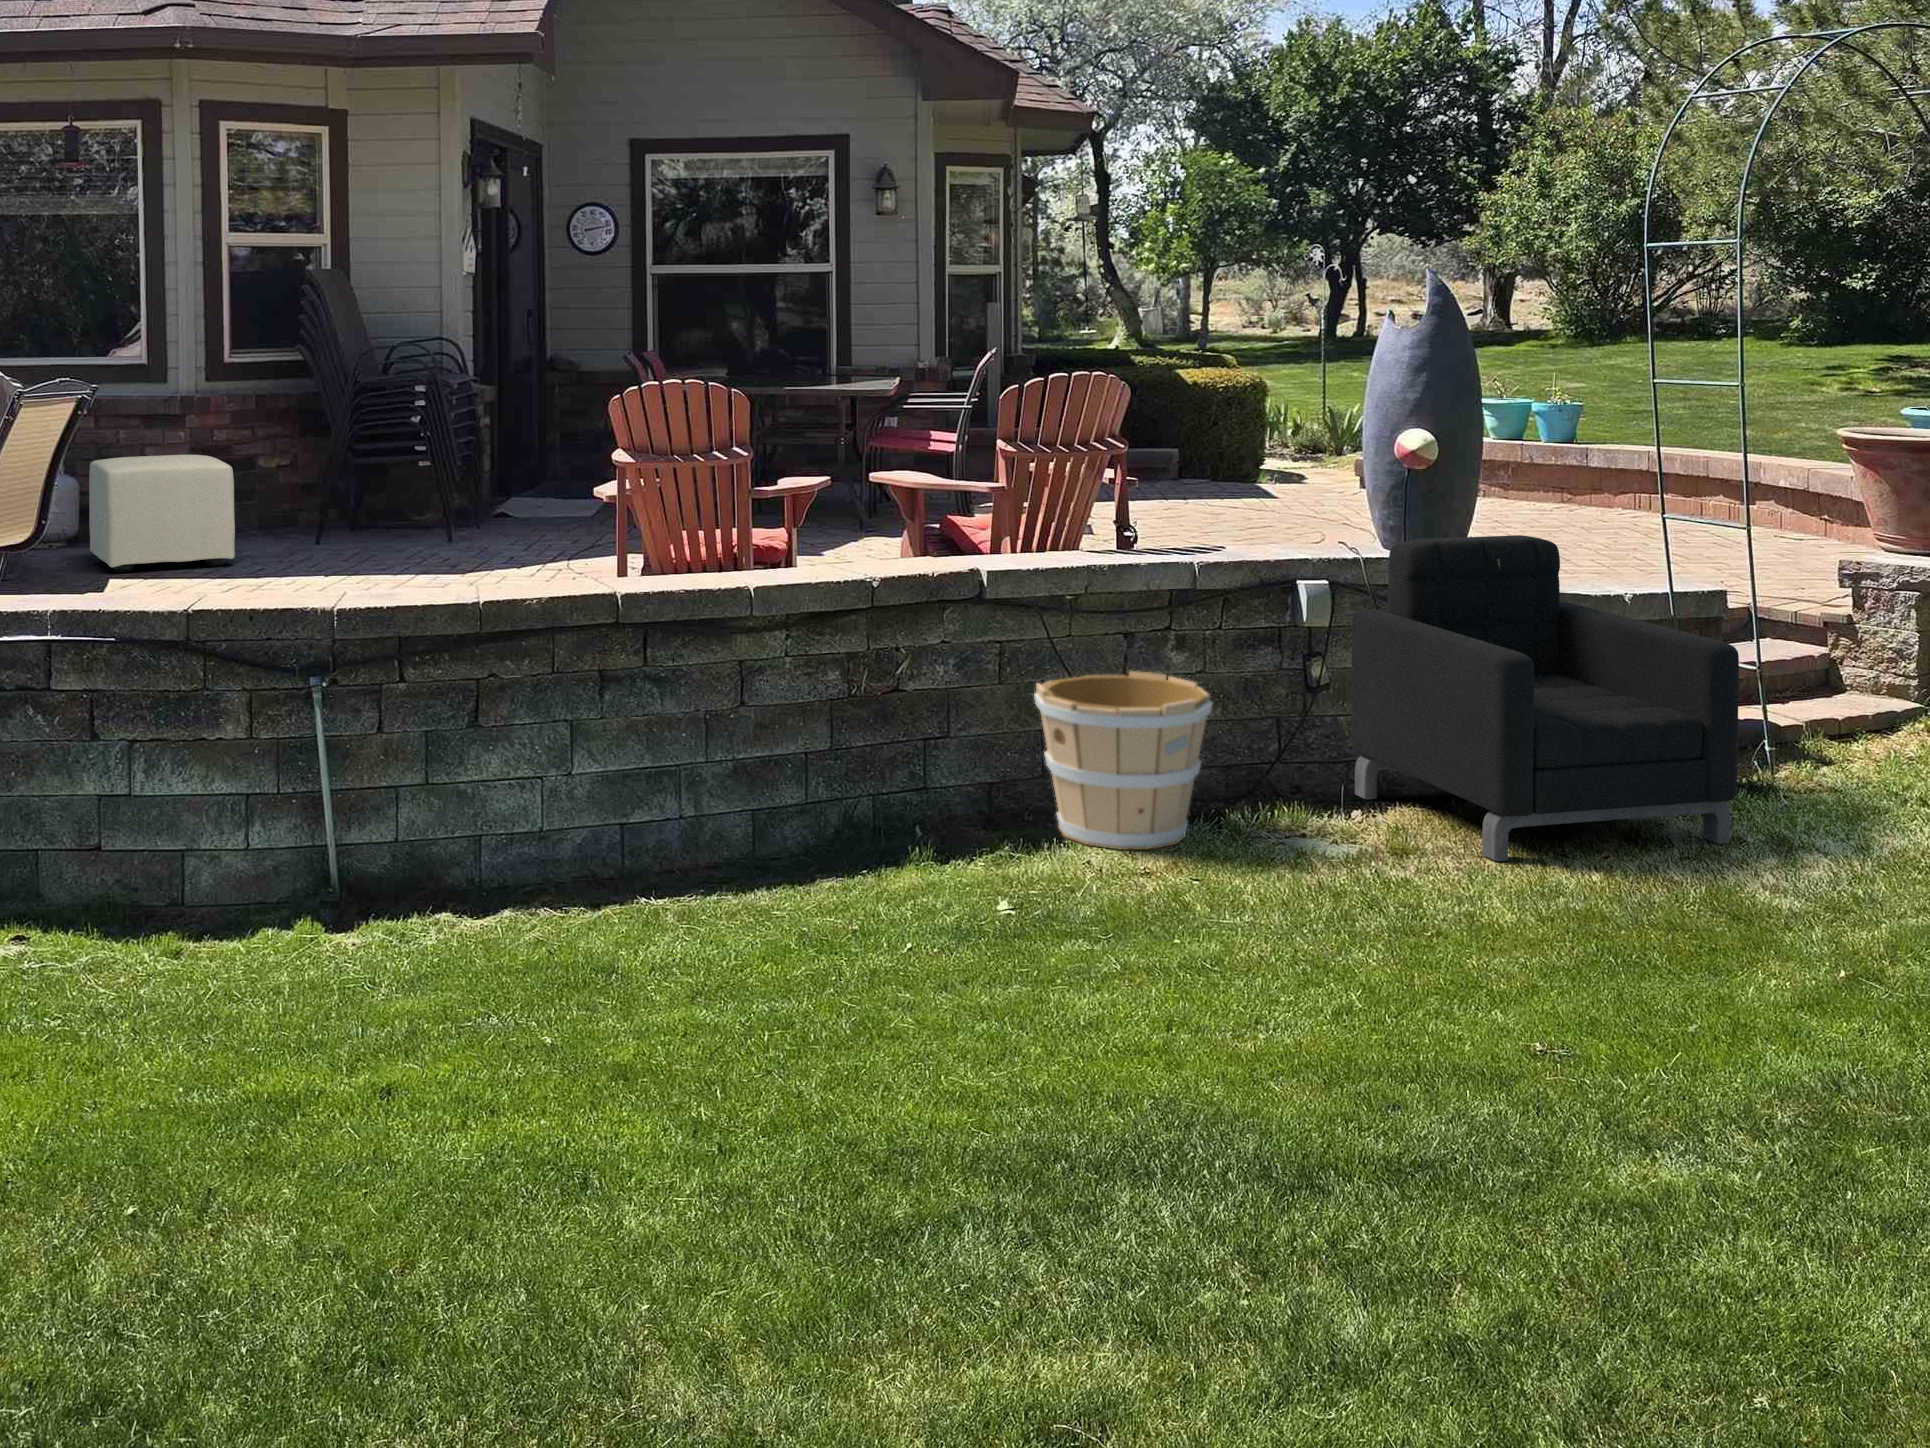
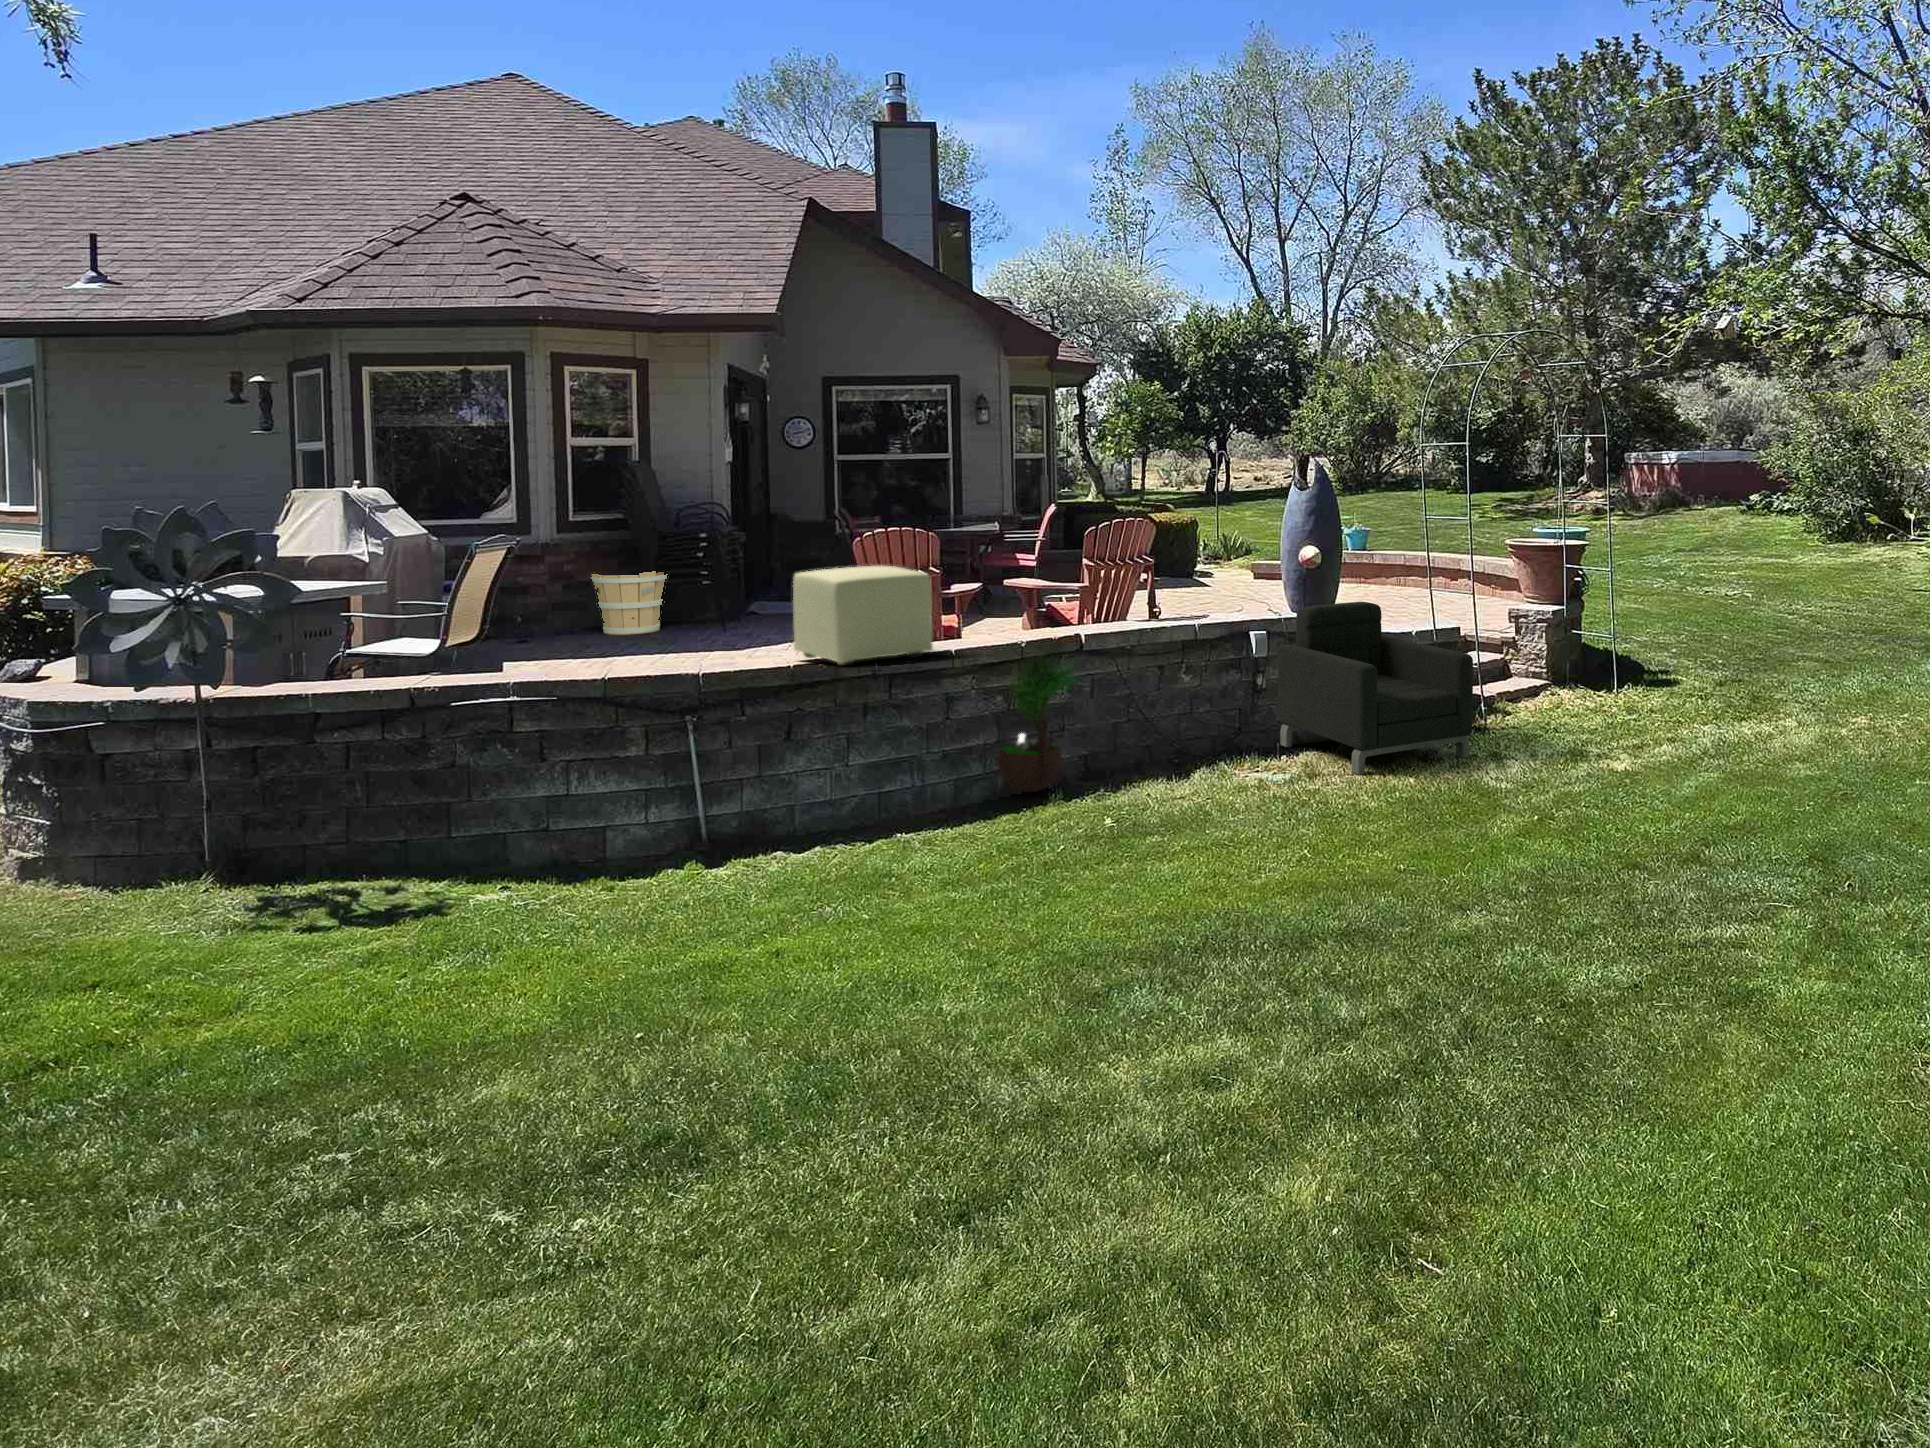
ottoman: present [89,455,235,572] -> present [793,566,933,666]
potted tree: none [820,591,967,848] -> present [998,654,1075,792]
wooden bucket: present [1034,671,1212,850] -> present [591,571,668,635]

